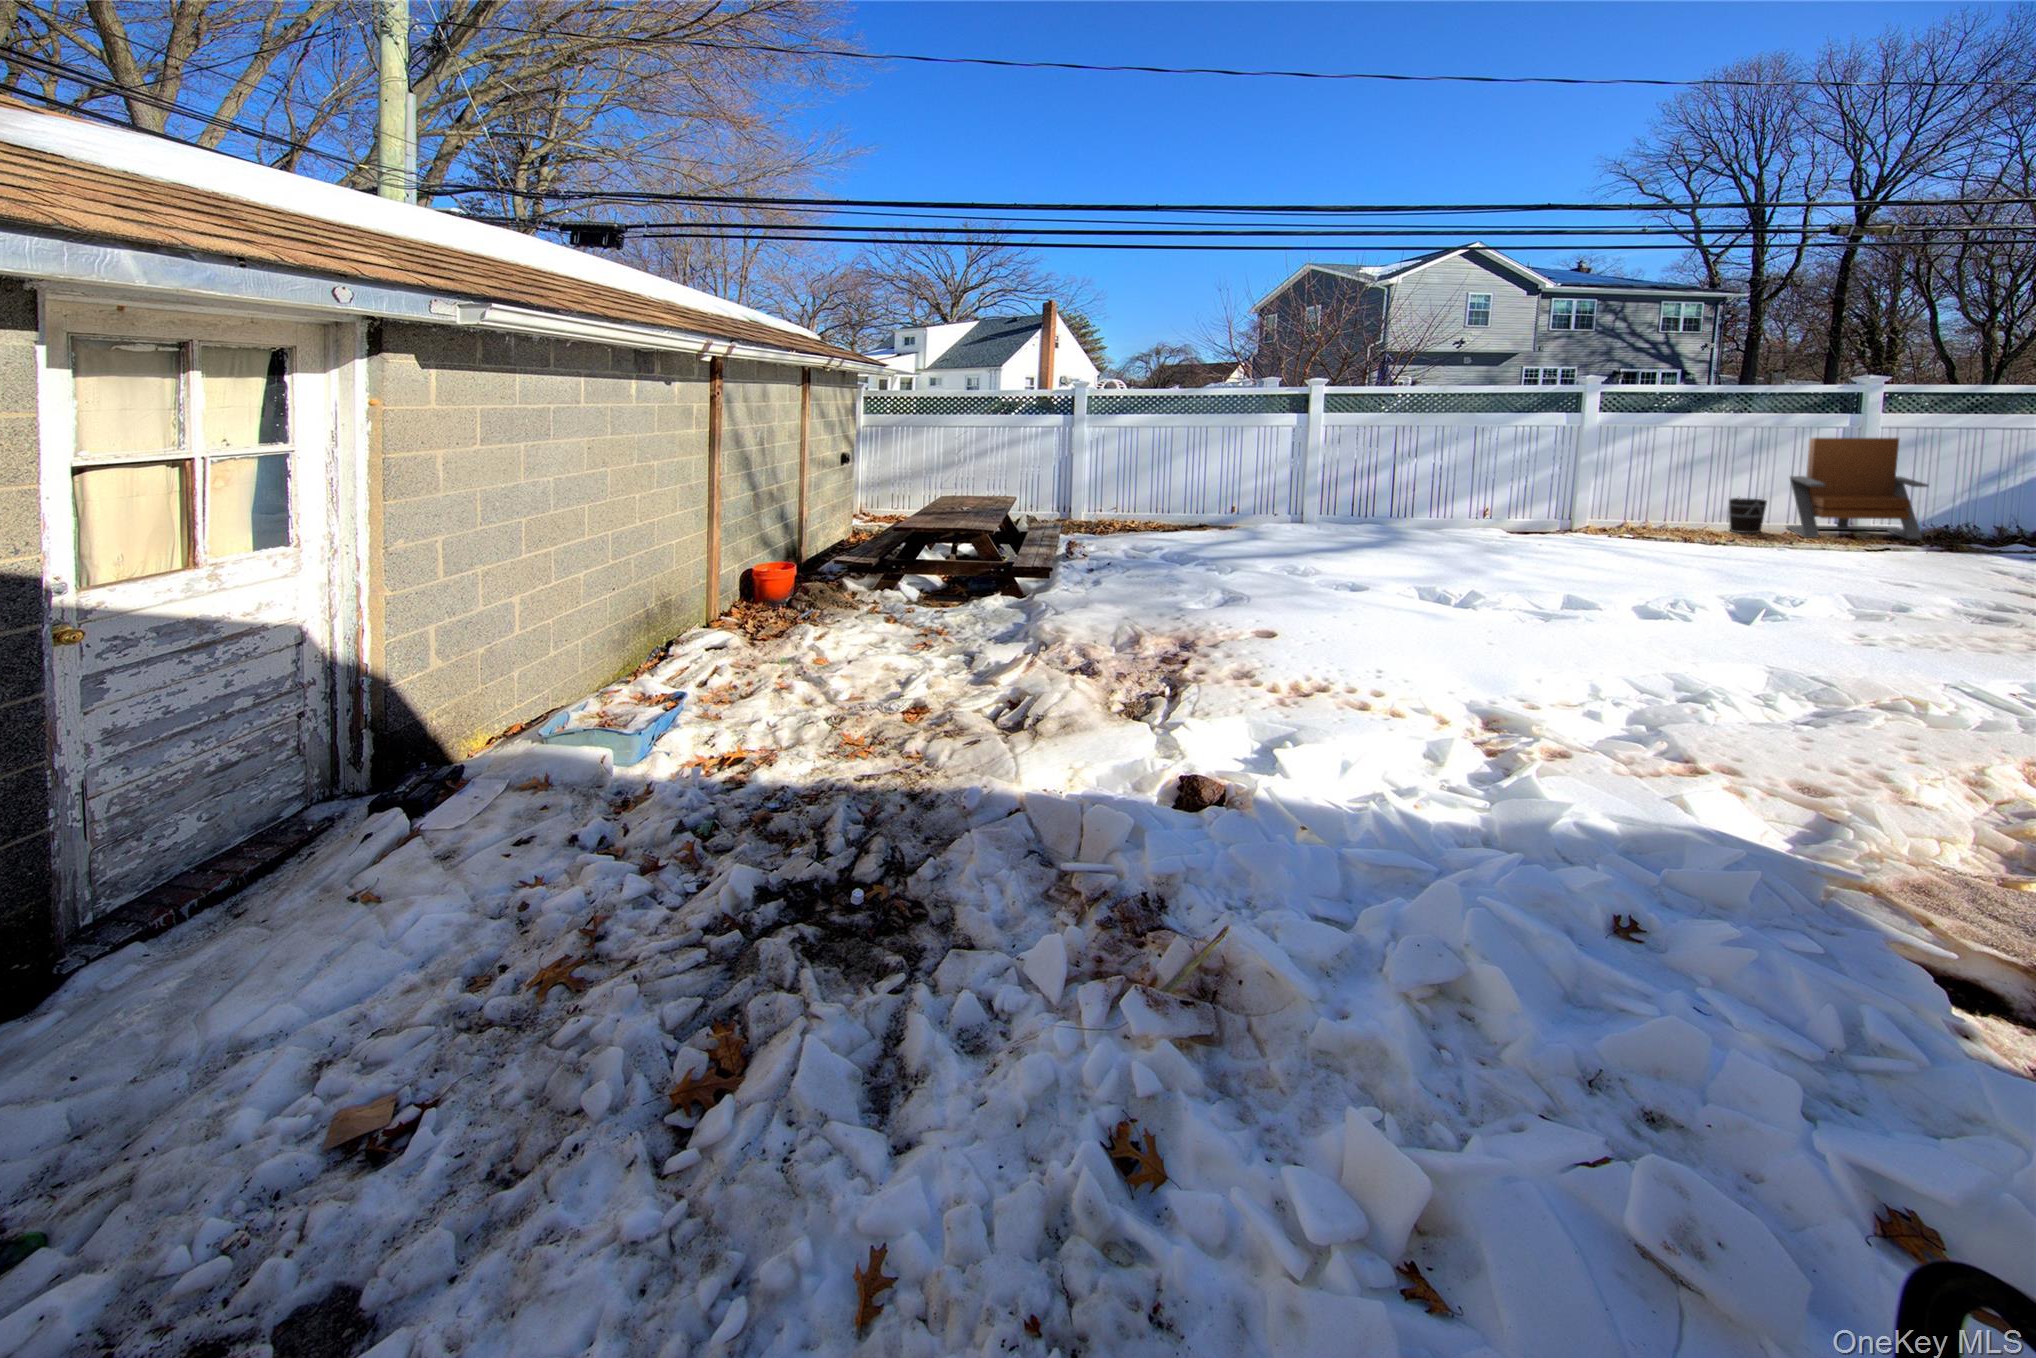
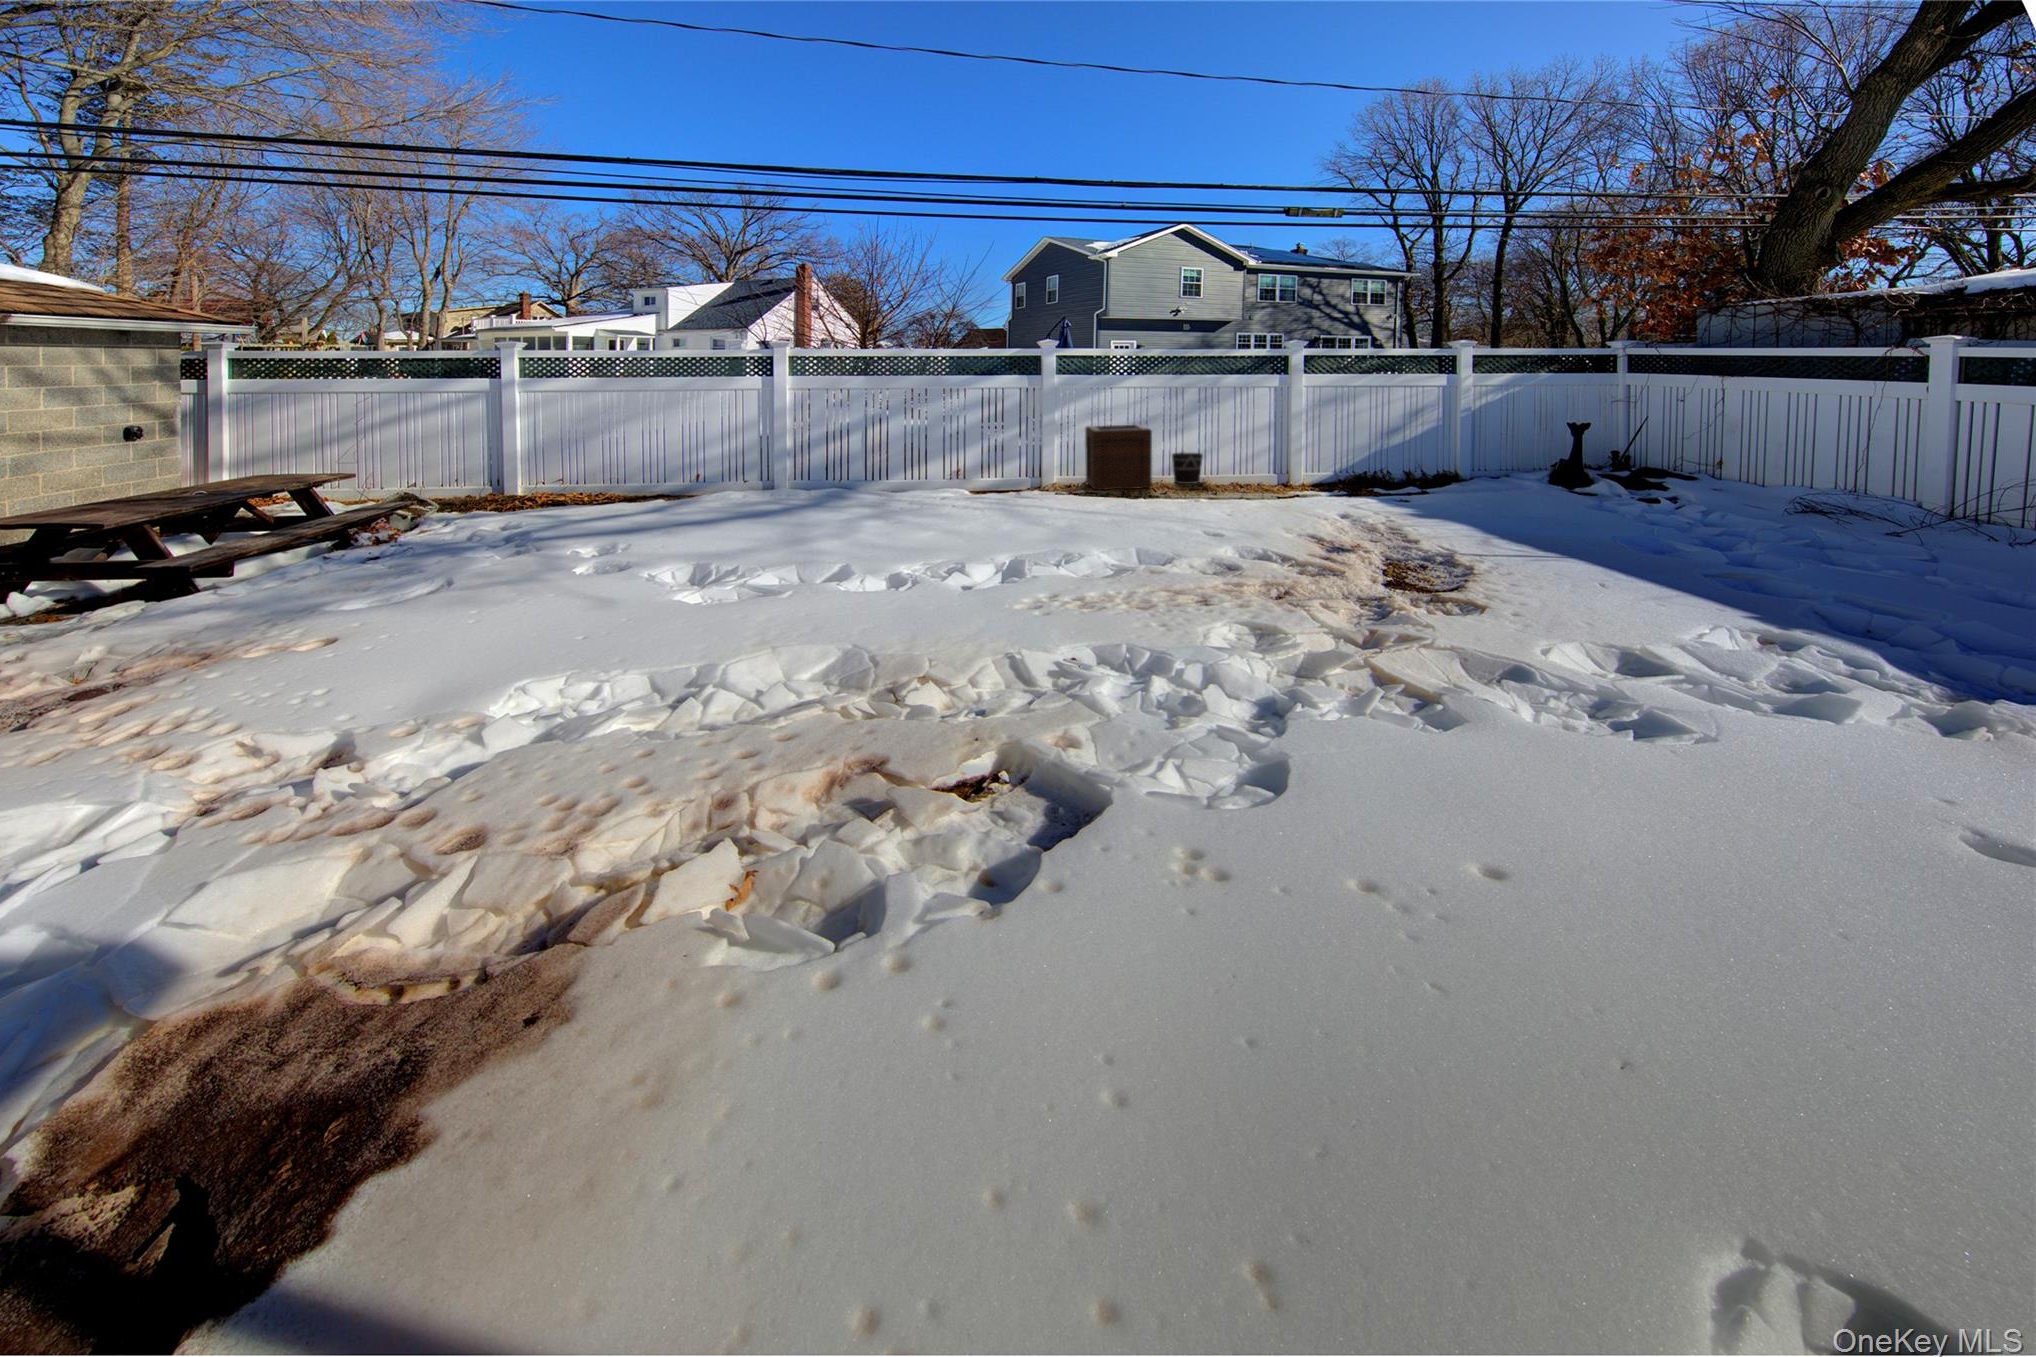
lounge chair: present [1786,438,1928,539] -> none [1226,396,1323,488]
wooden crate: none [1626,466,1724,538] -> present [1085,424,1152,490]

